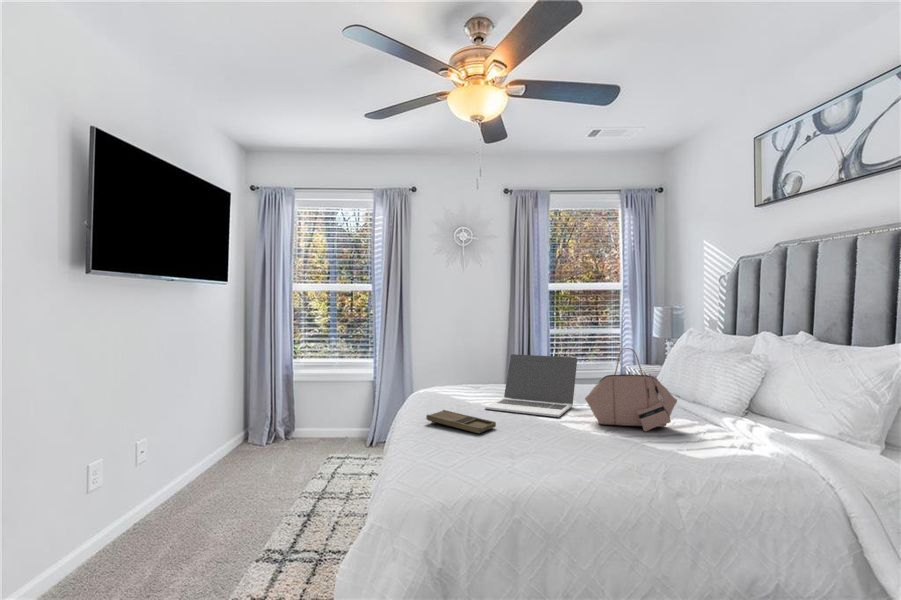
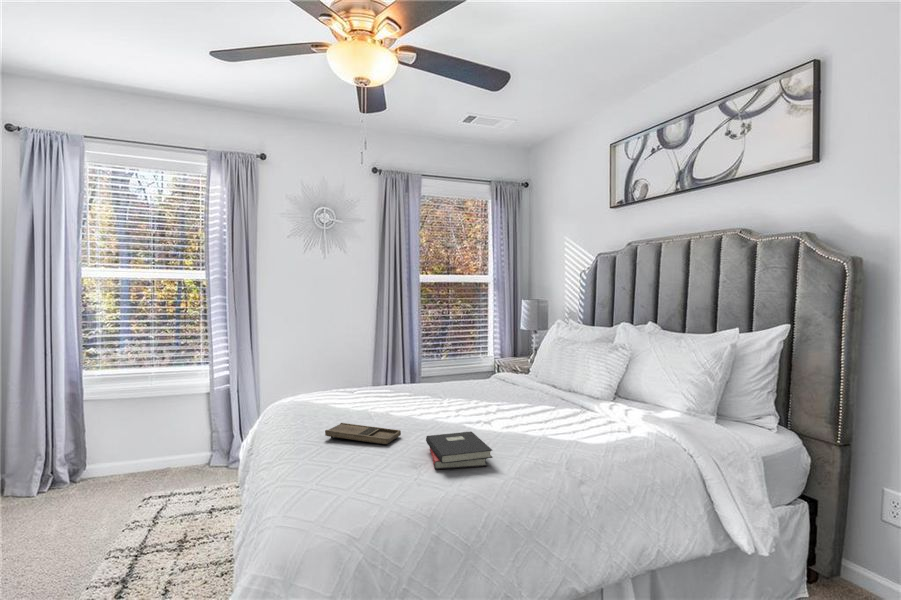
handbag: present [585,348,677,432] -> none [483,346,565,424]
laptop: present [485,354,577,417] -> none [381,357,468,418]
hardback book: none [515,429,577,465] -> present [426,431,492,469]

